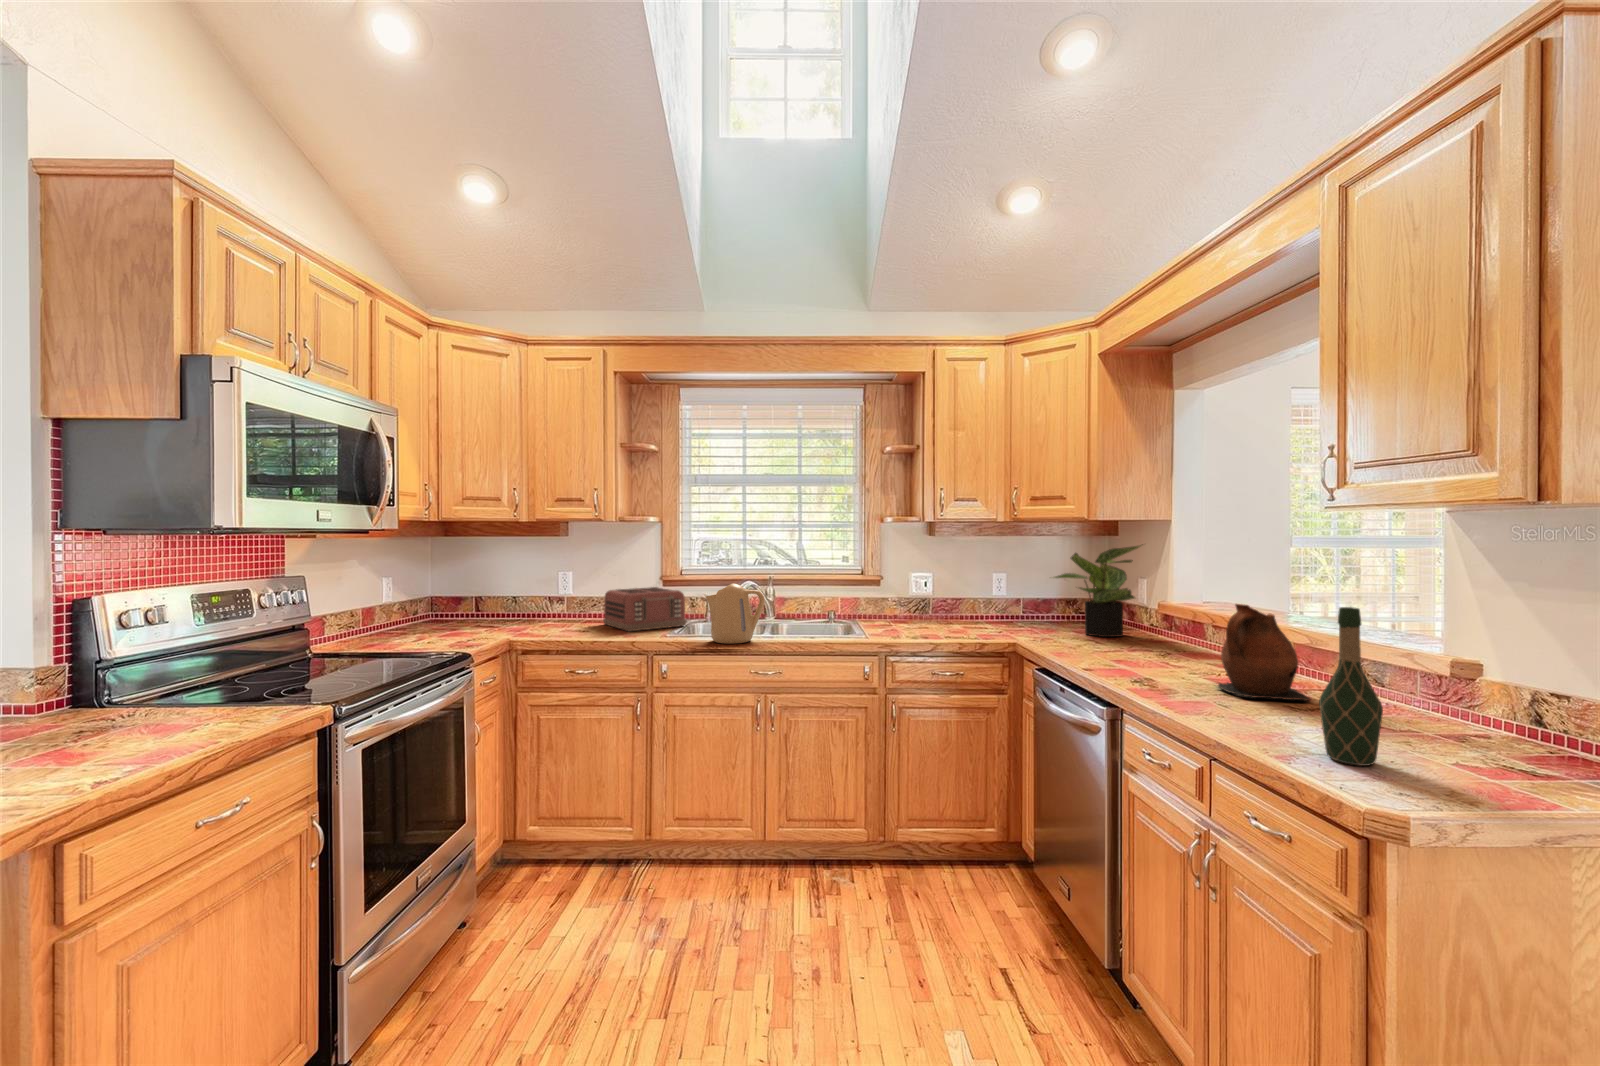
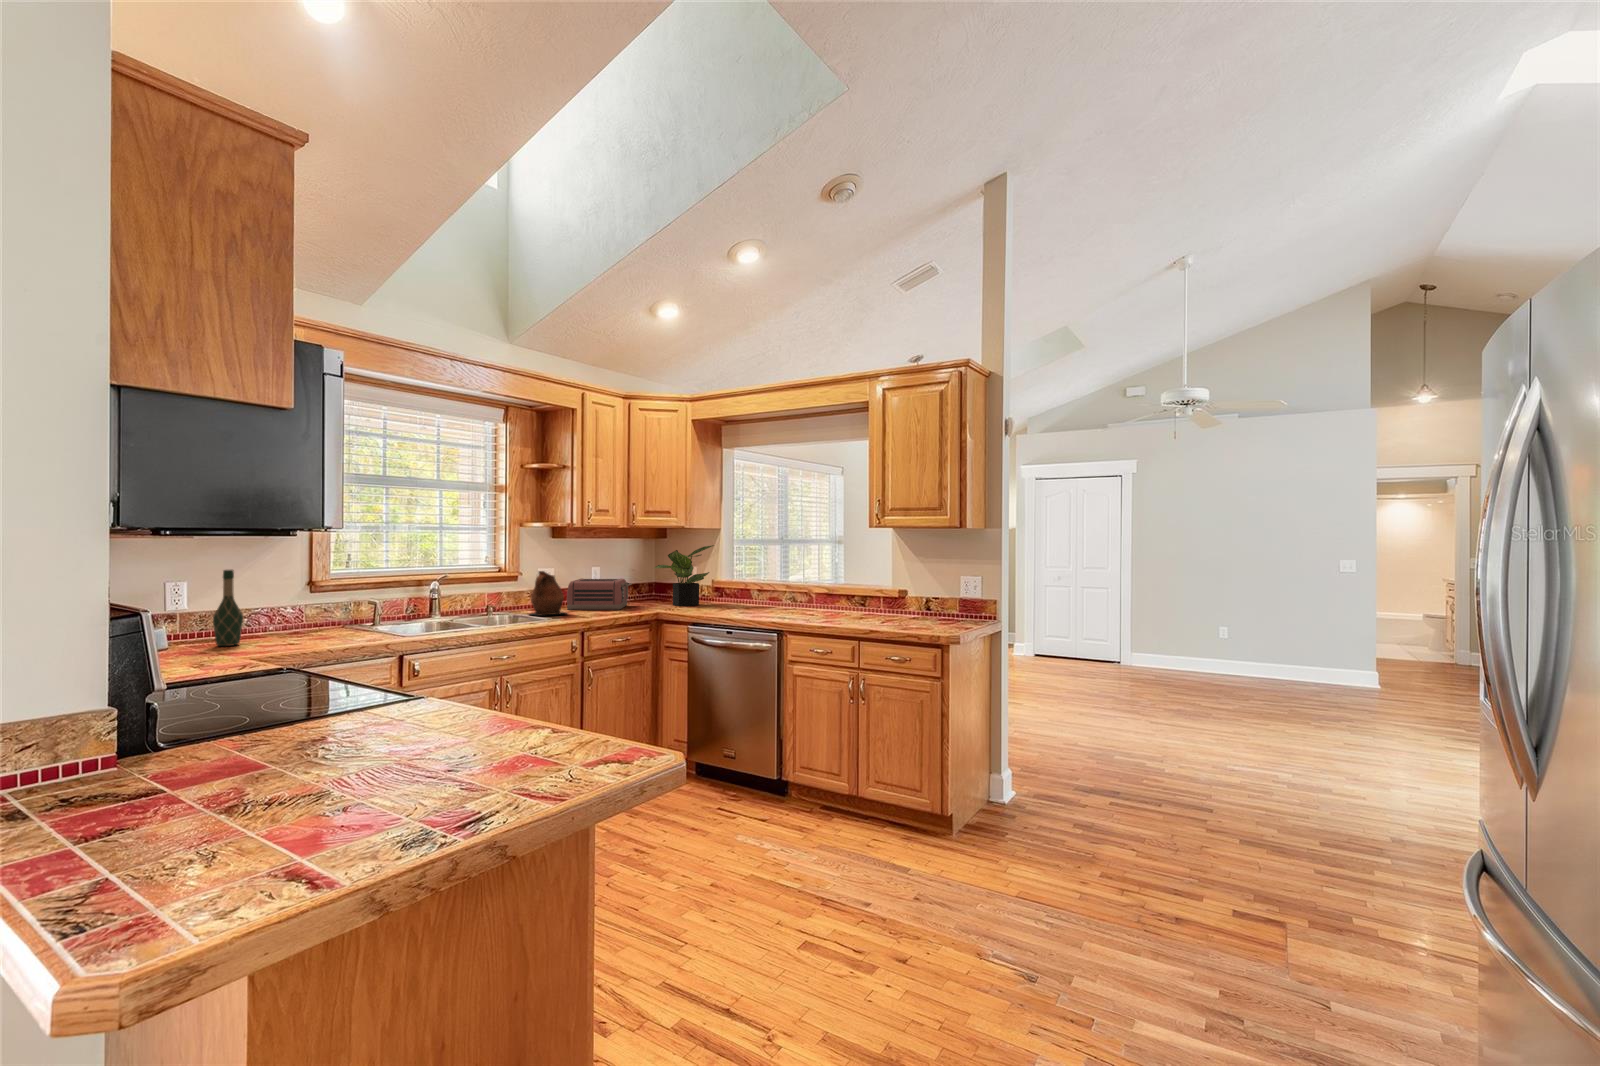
kettle: present [706,583,765,644] -> none [455,580,506,634]
toaster: present [603,587,687,631] -> present [567,579,632,610]
ceramic pitcher: present [1218,604,1311,701] -> present [531,571,567,616]
wine bottle: present [1319,607,1383,766] -> present [213,570,243,646]

